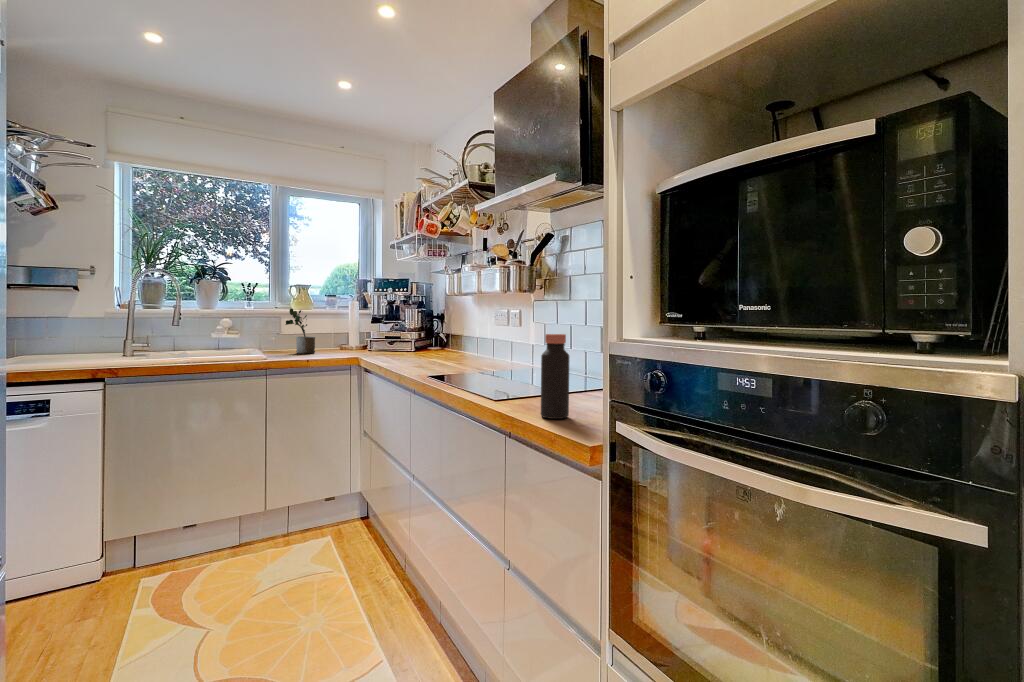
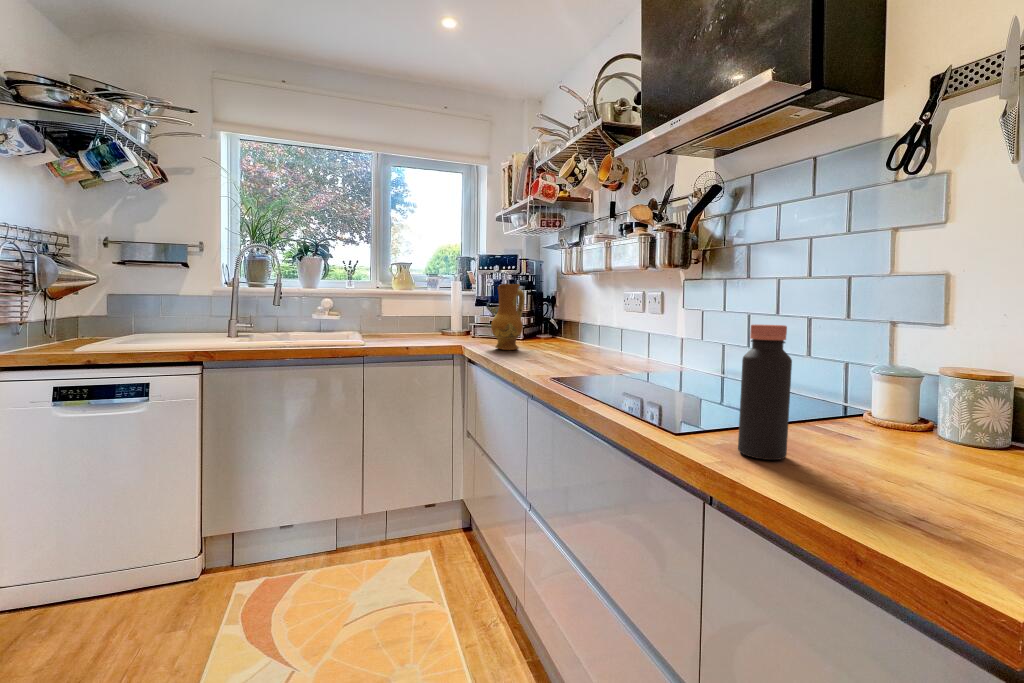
ceramic jug: none [384,304,413,360] -> present [491,284,525,350]
potted plant: present [285,309,315,354] -> none [384,289,415,340]

